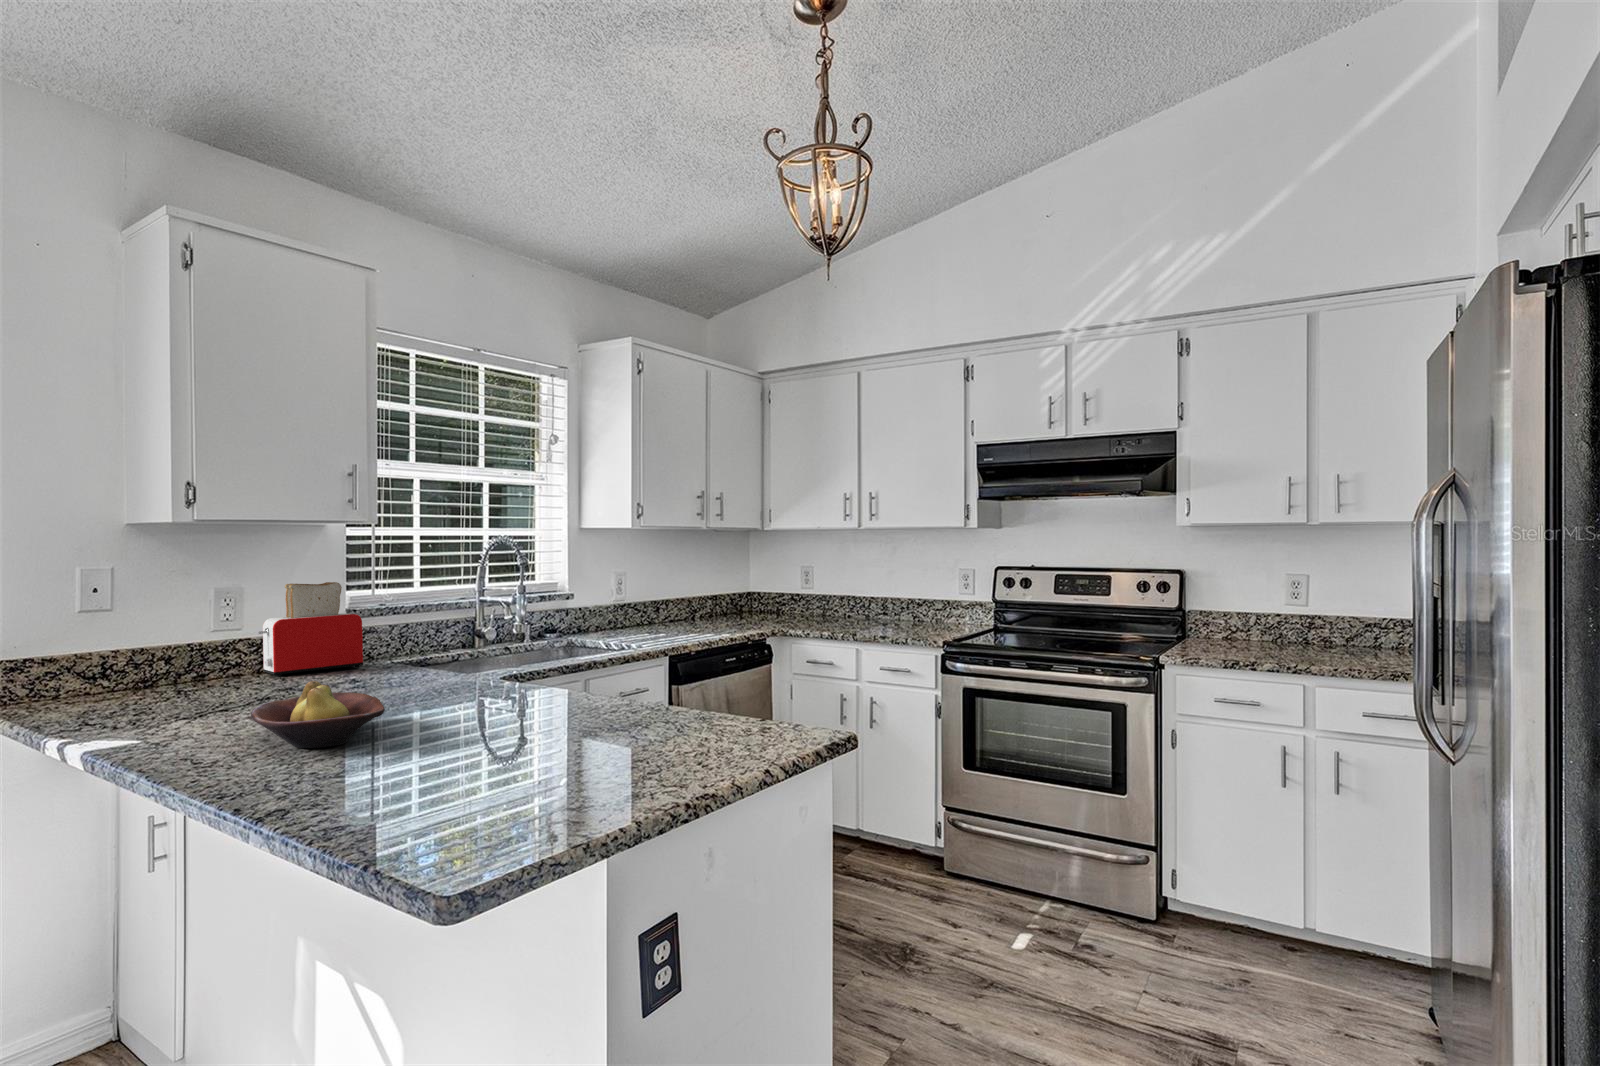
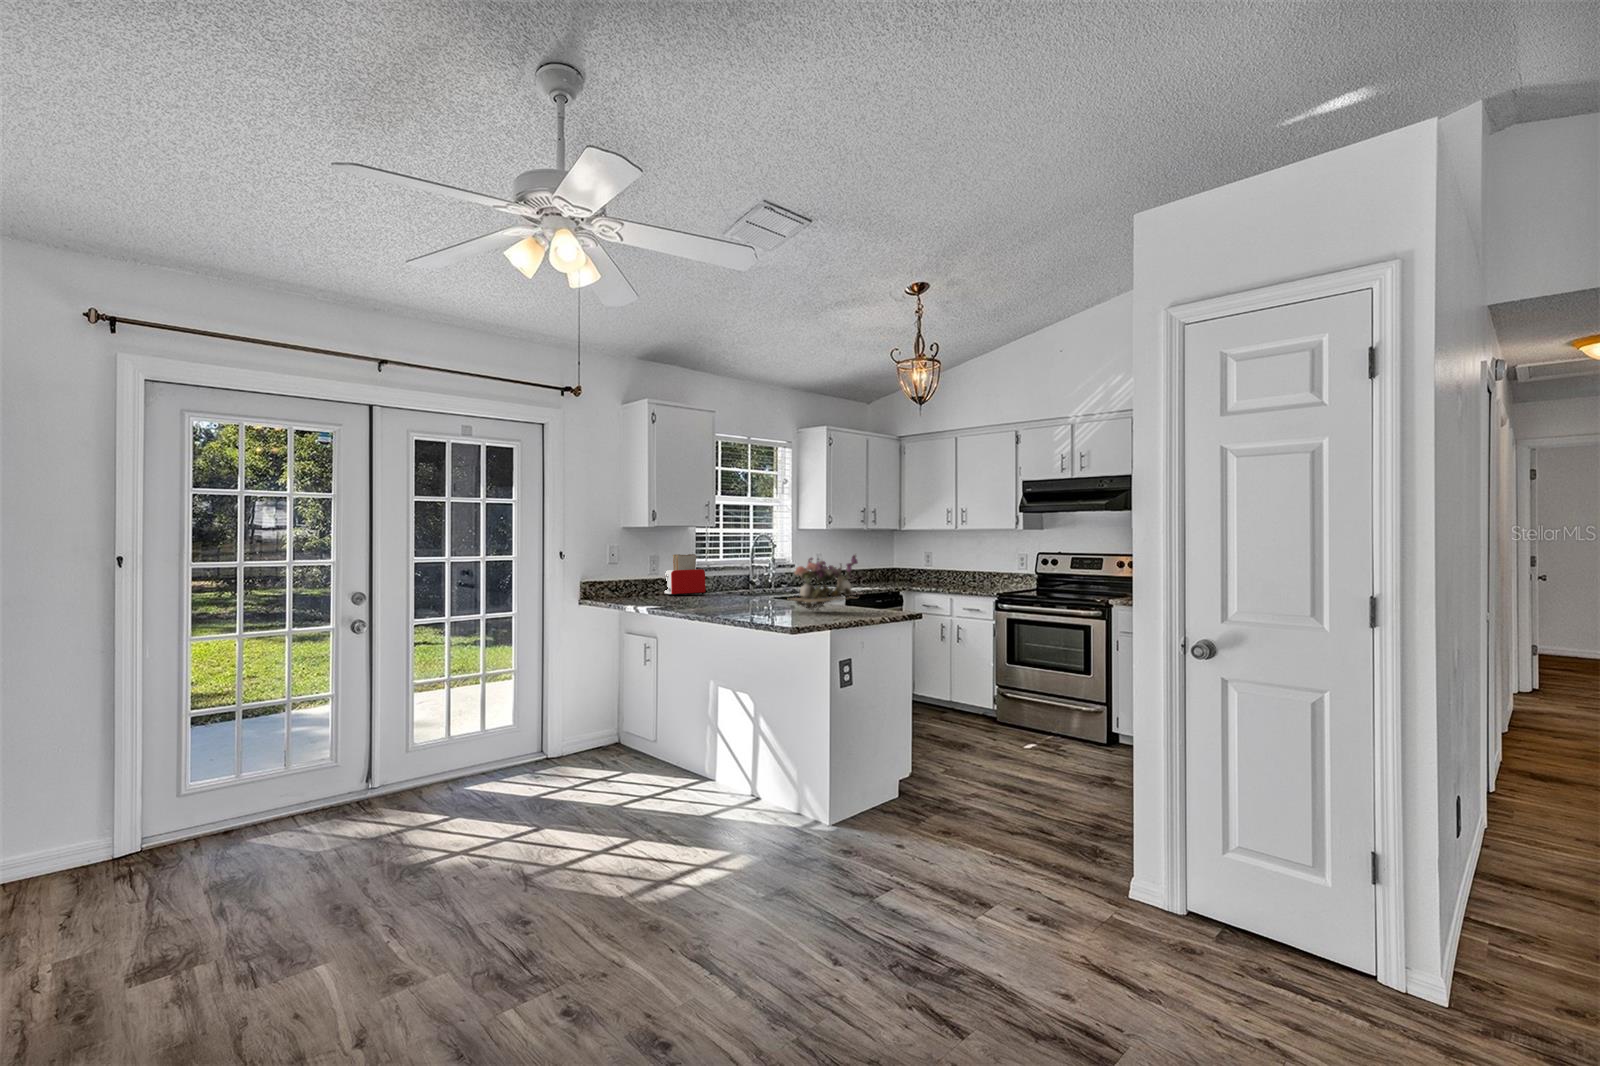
flower arrangement: none [487,585,689,747] -> present [788,555,858,610]
fruit bowl: present [251,681,385,748] -> none [697,588,746,609]

